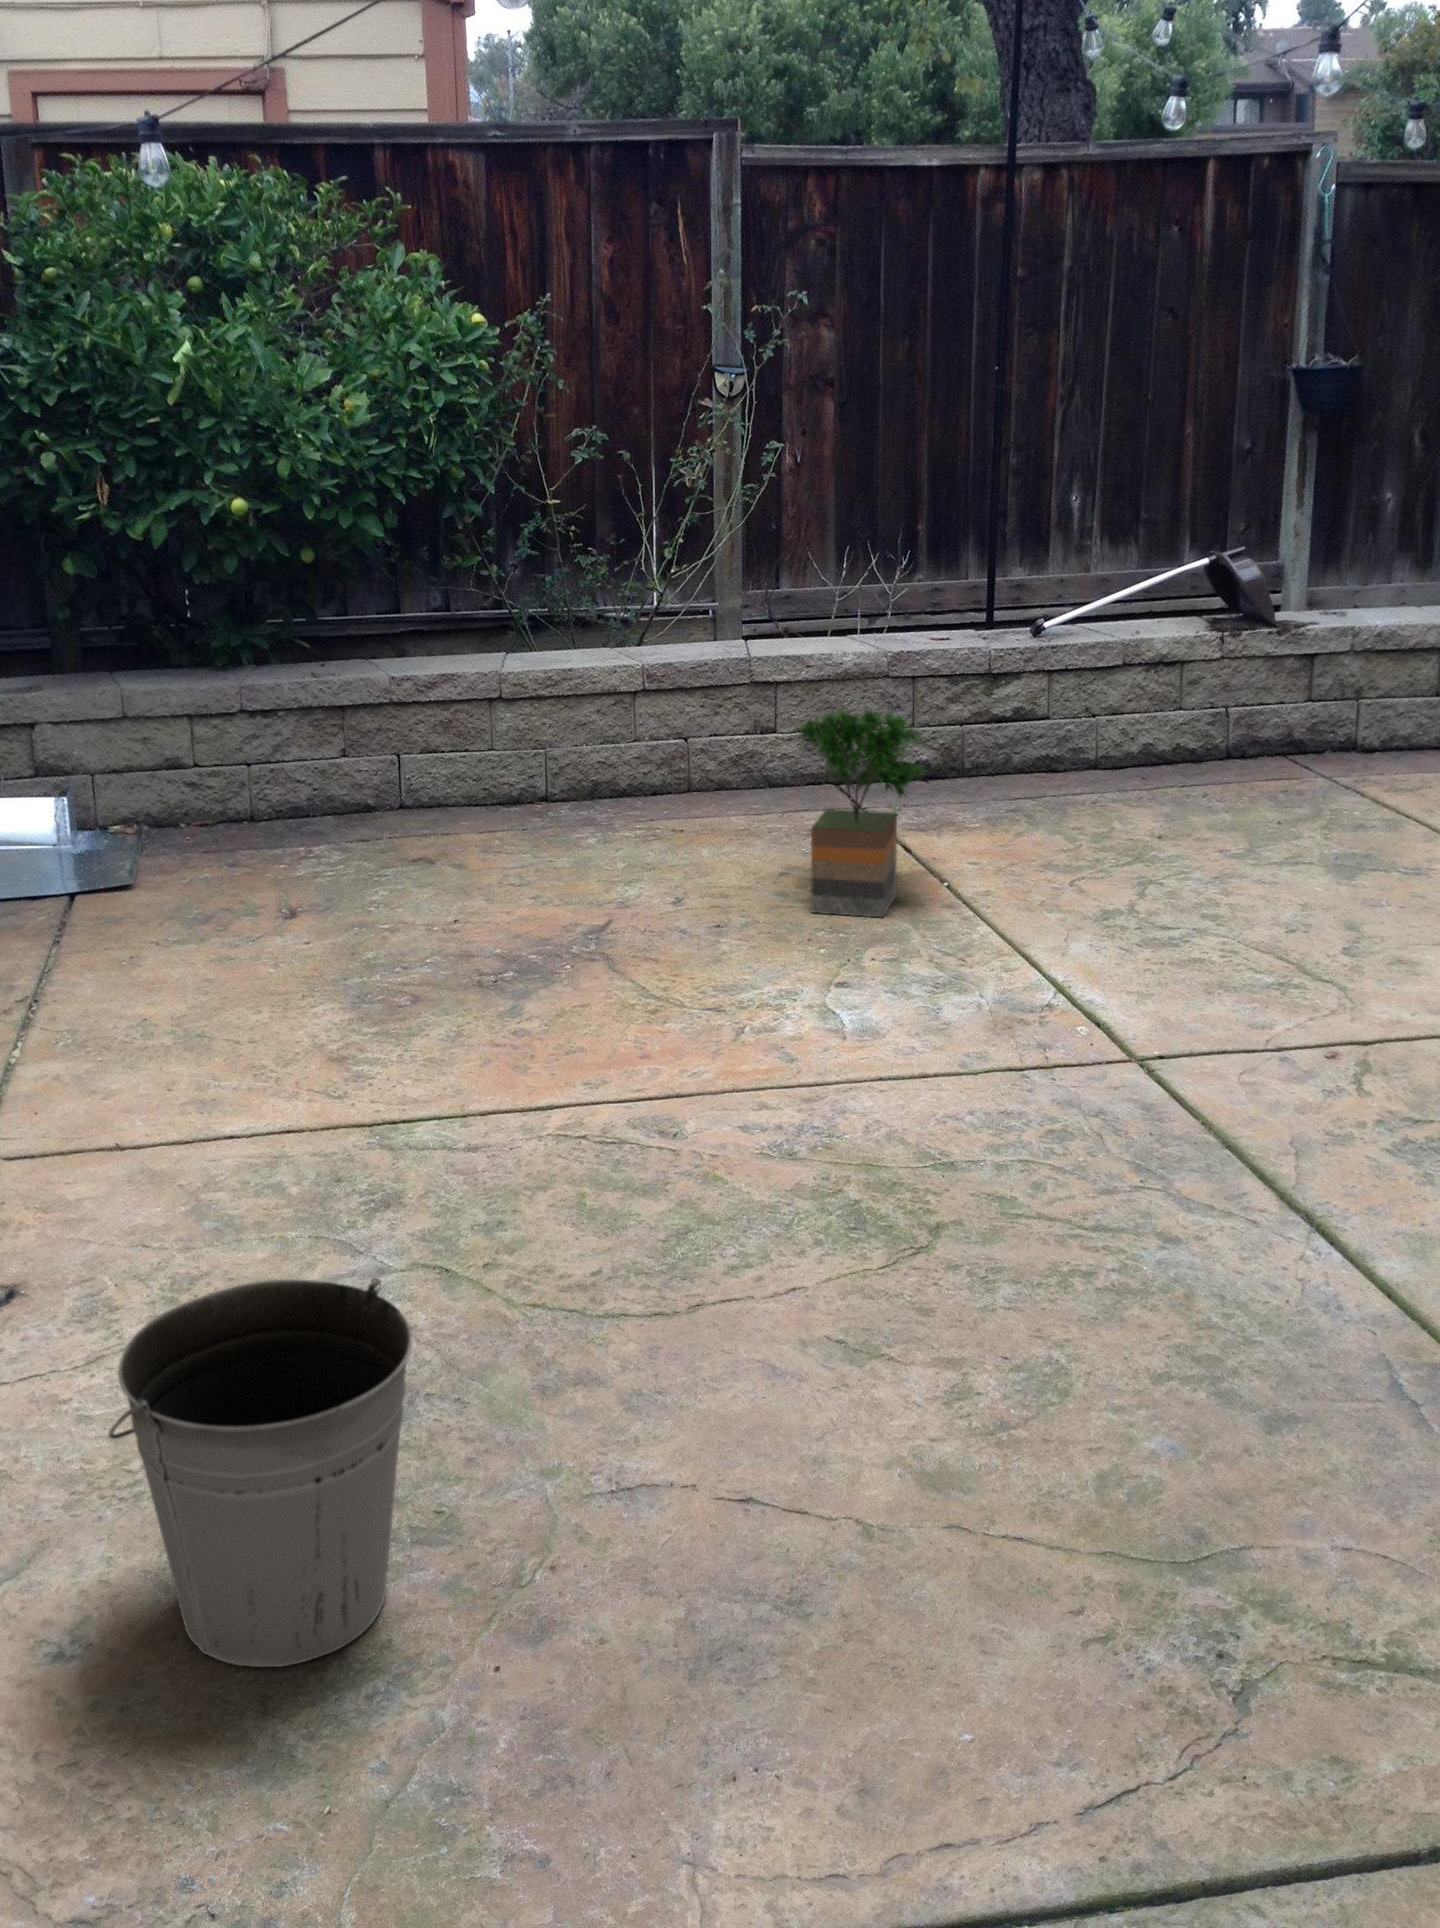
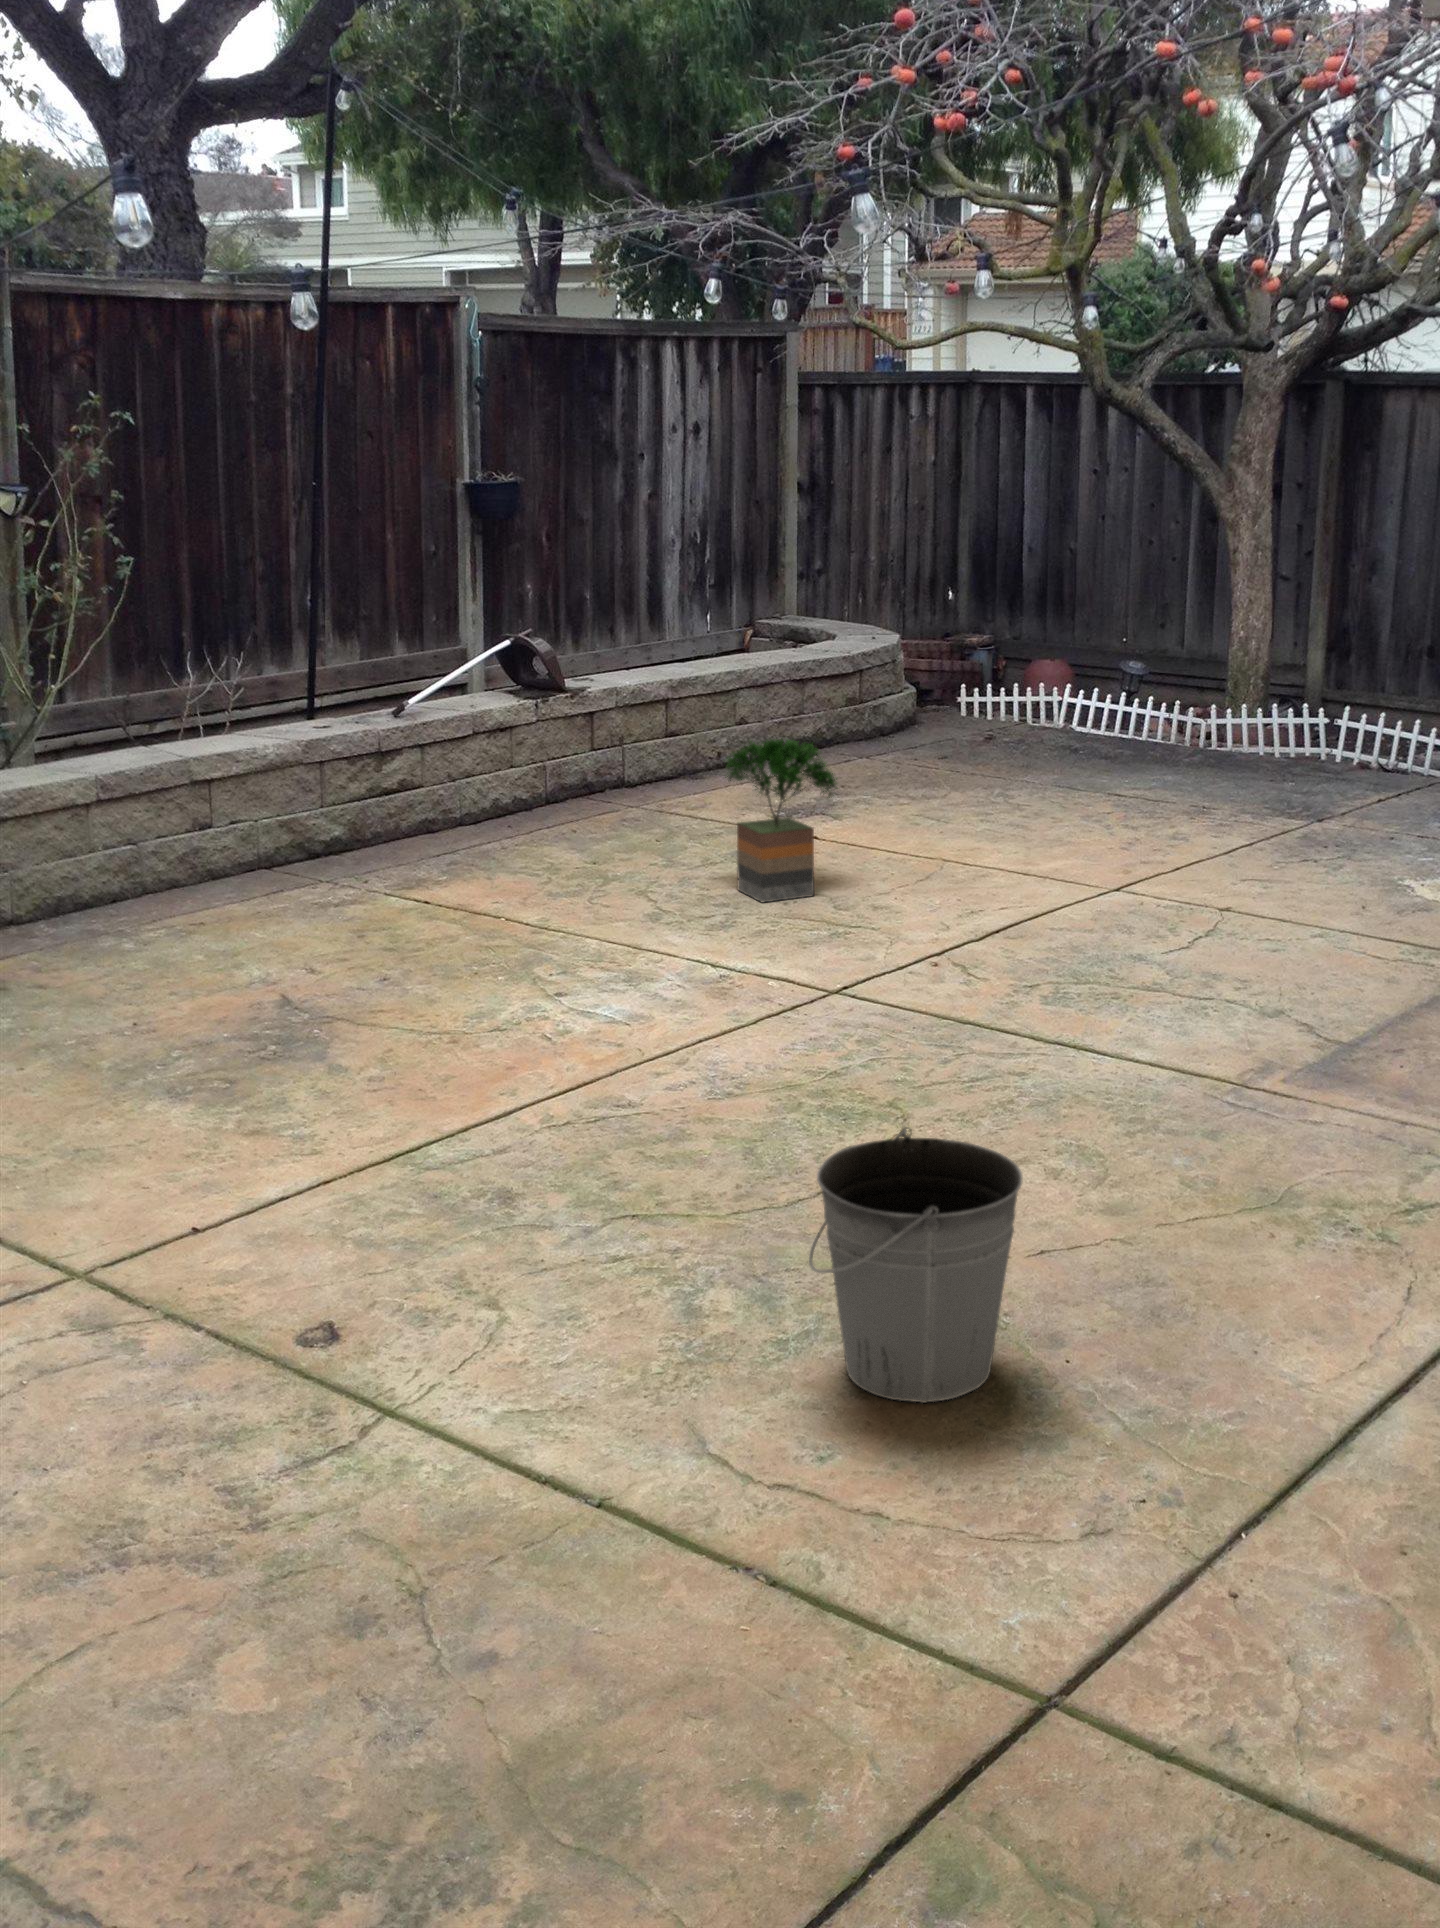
potted tree: present [796,709,923,917] -> present [725,738,838,902]

